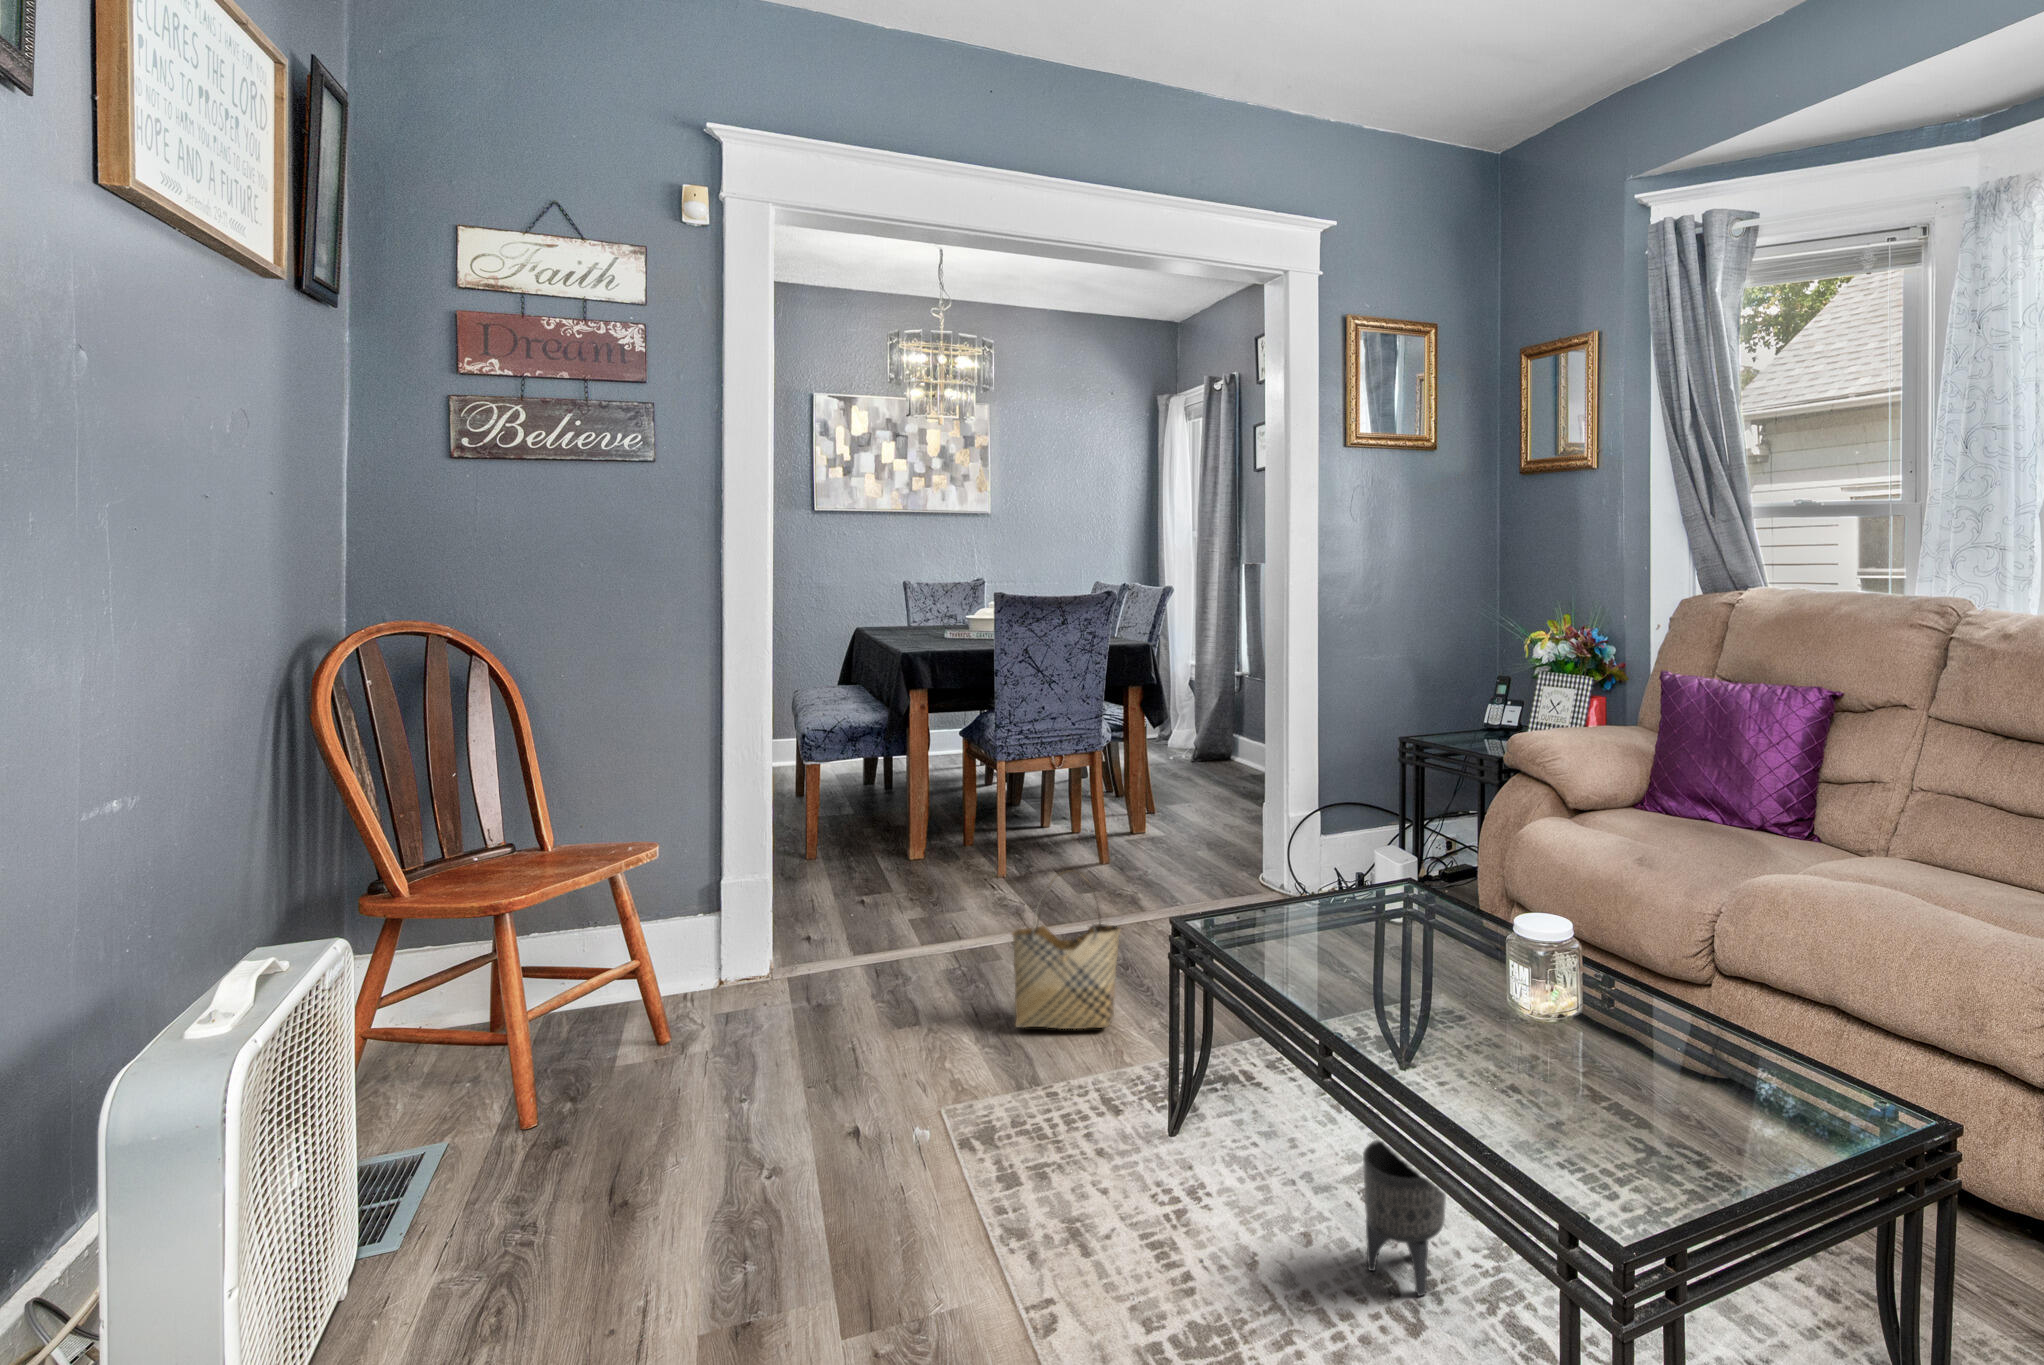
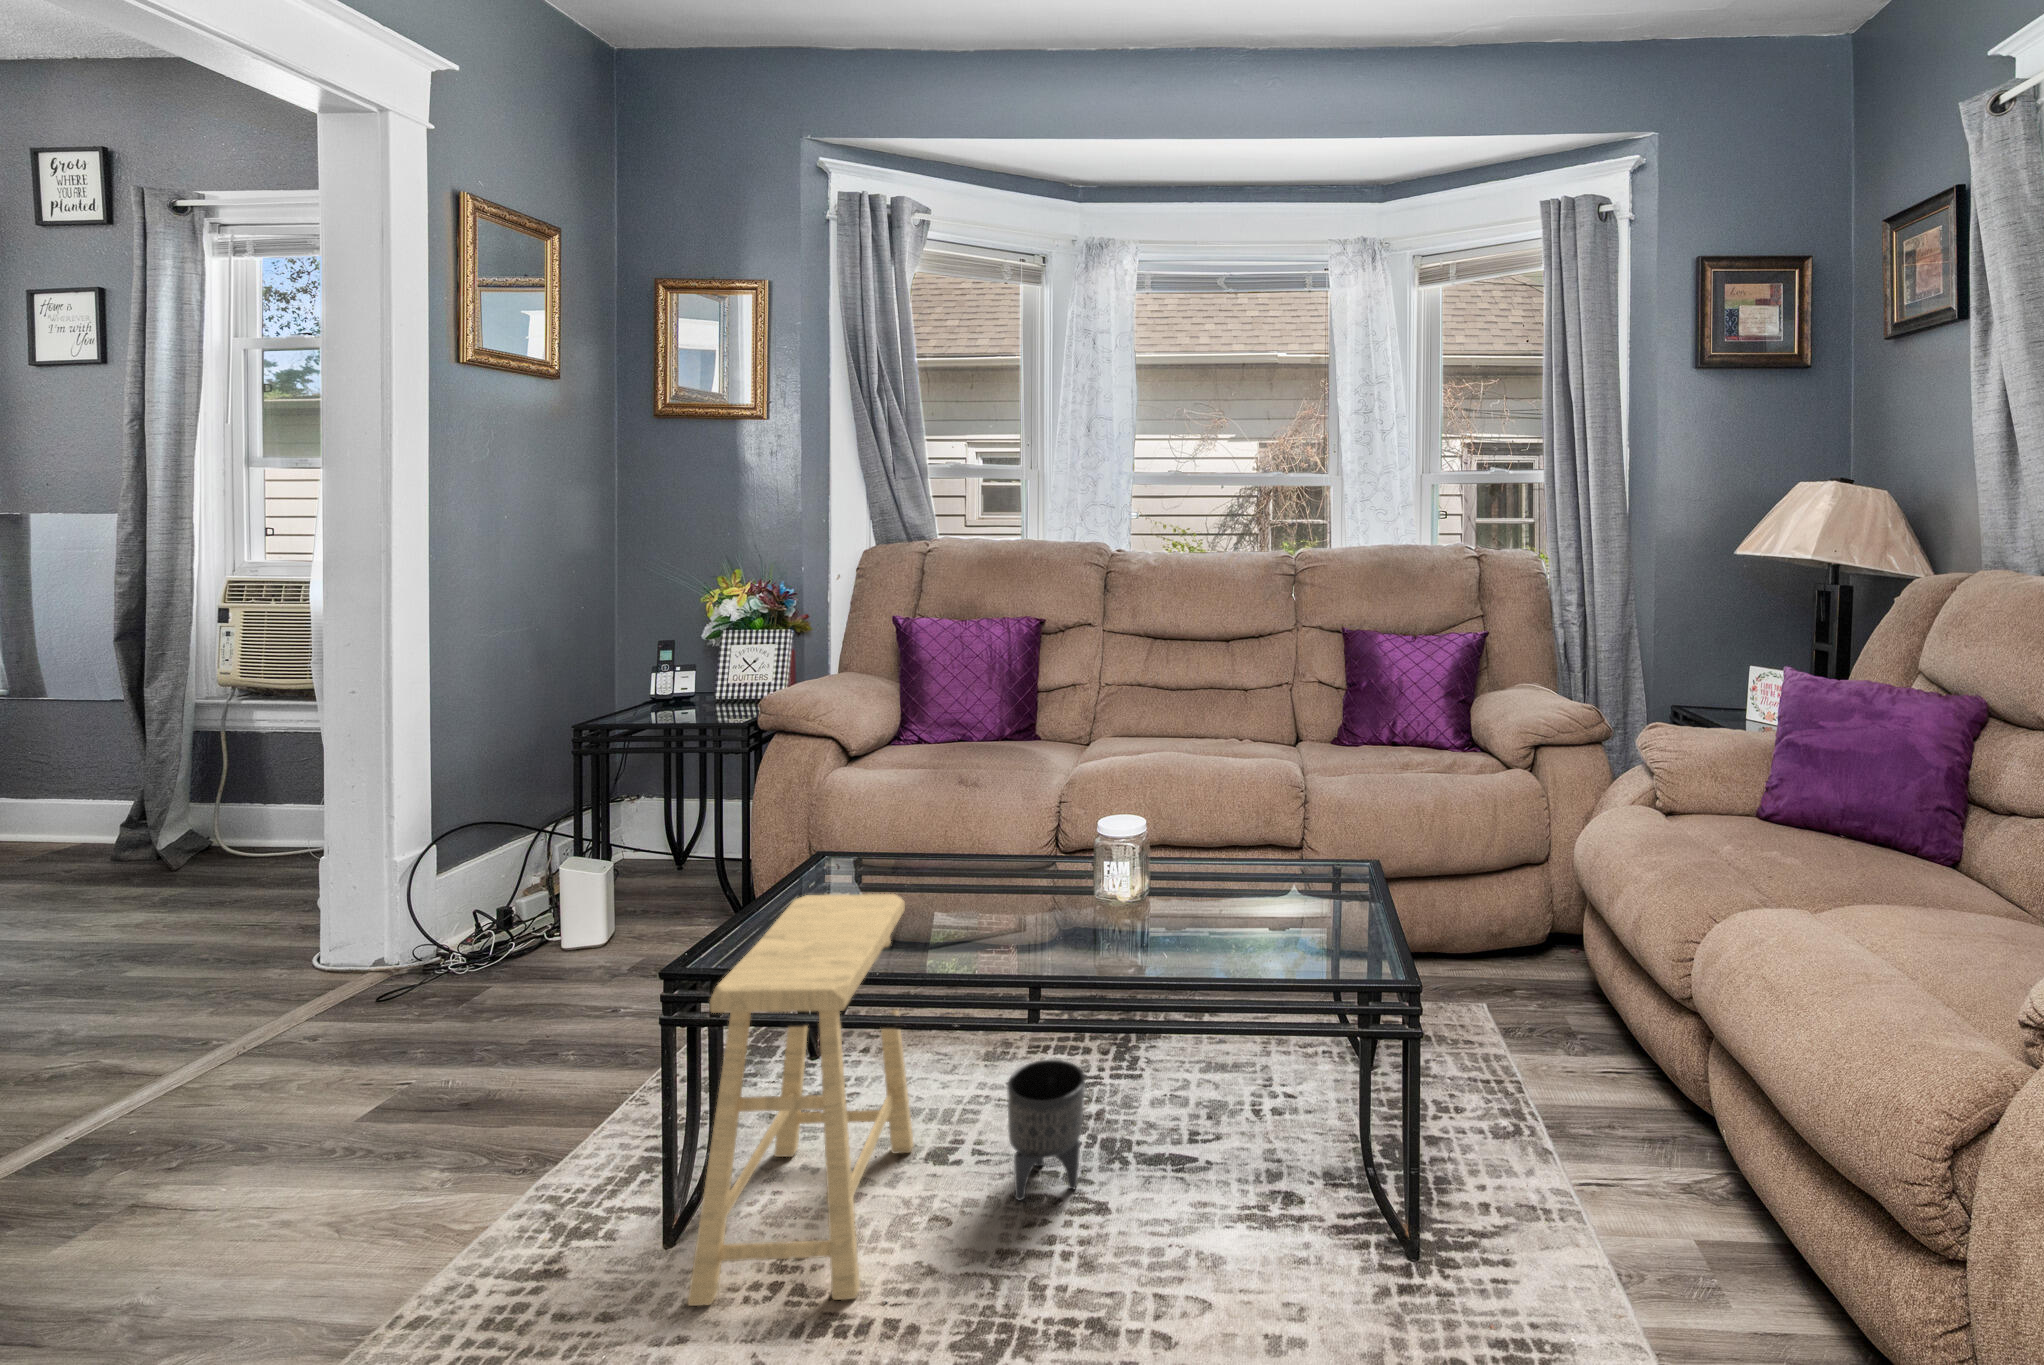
woven basket: present [1012,870,1120,1029] -> none [174,1004,392,1287]
footstool: none [1126,893,1362,1245] -> present [688,894,914,1306]

